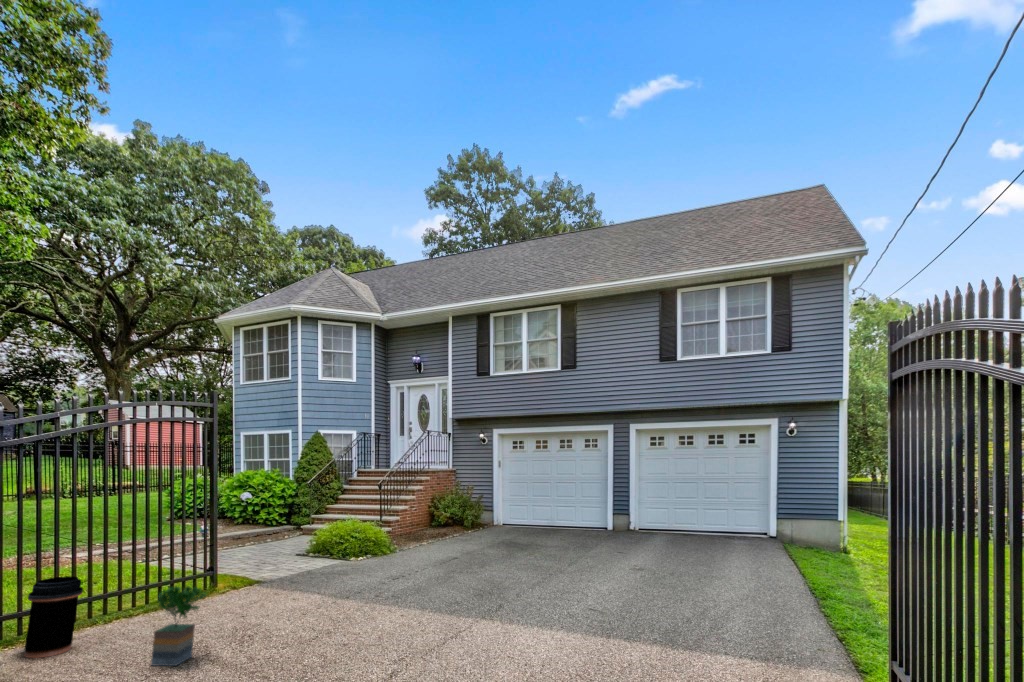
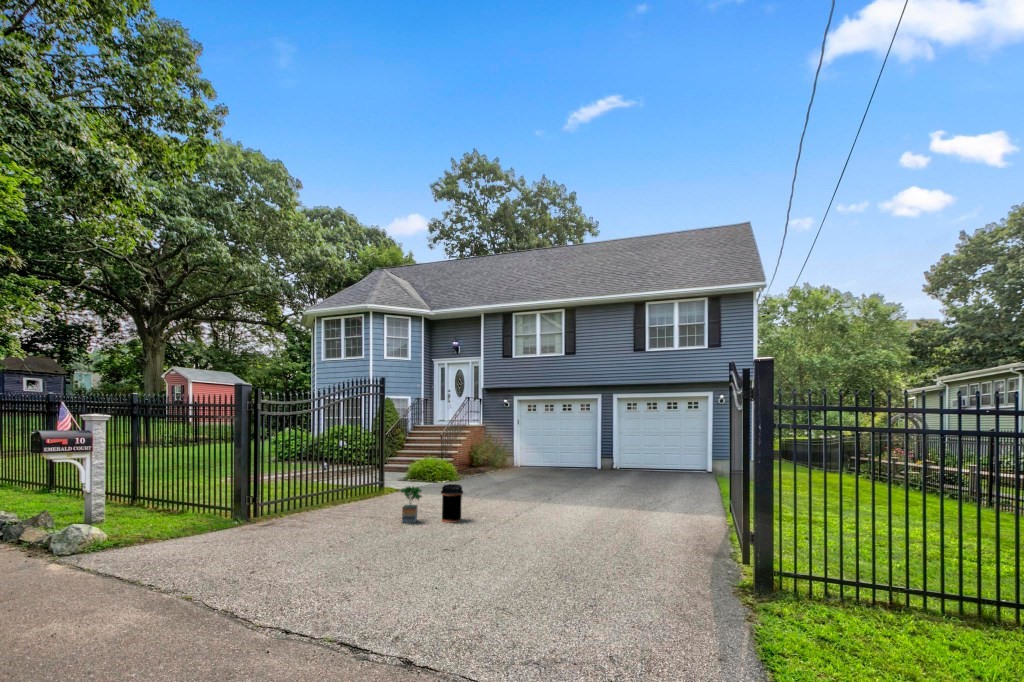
trash can: present [24,576,83,658] -> present [441,484,463,523]

